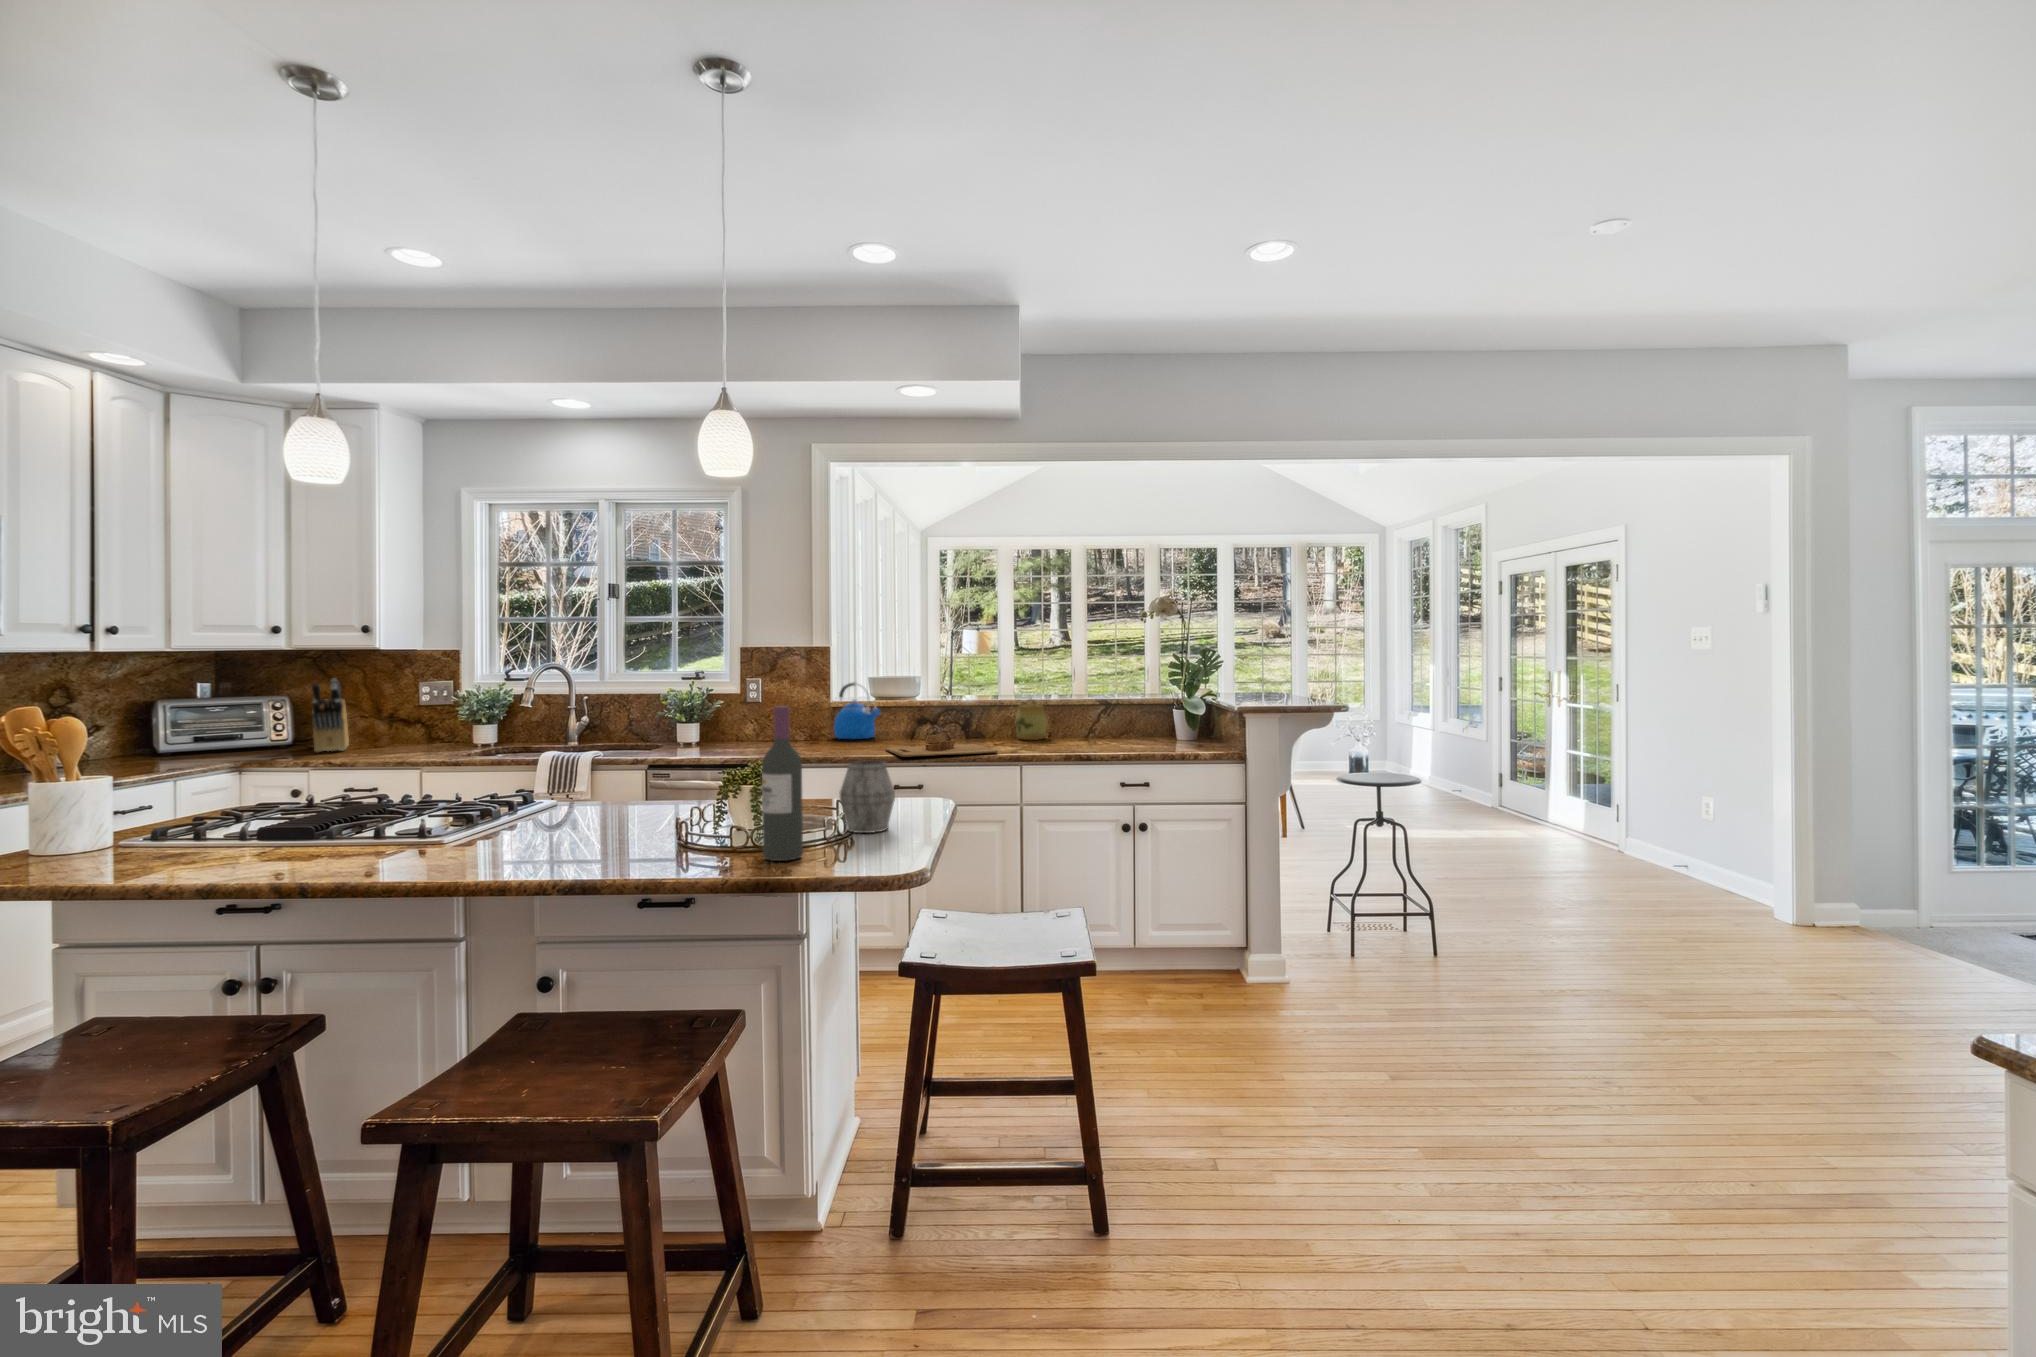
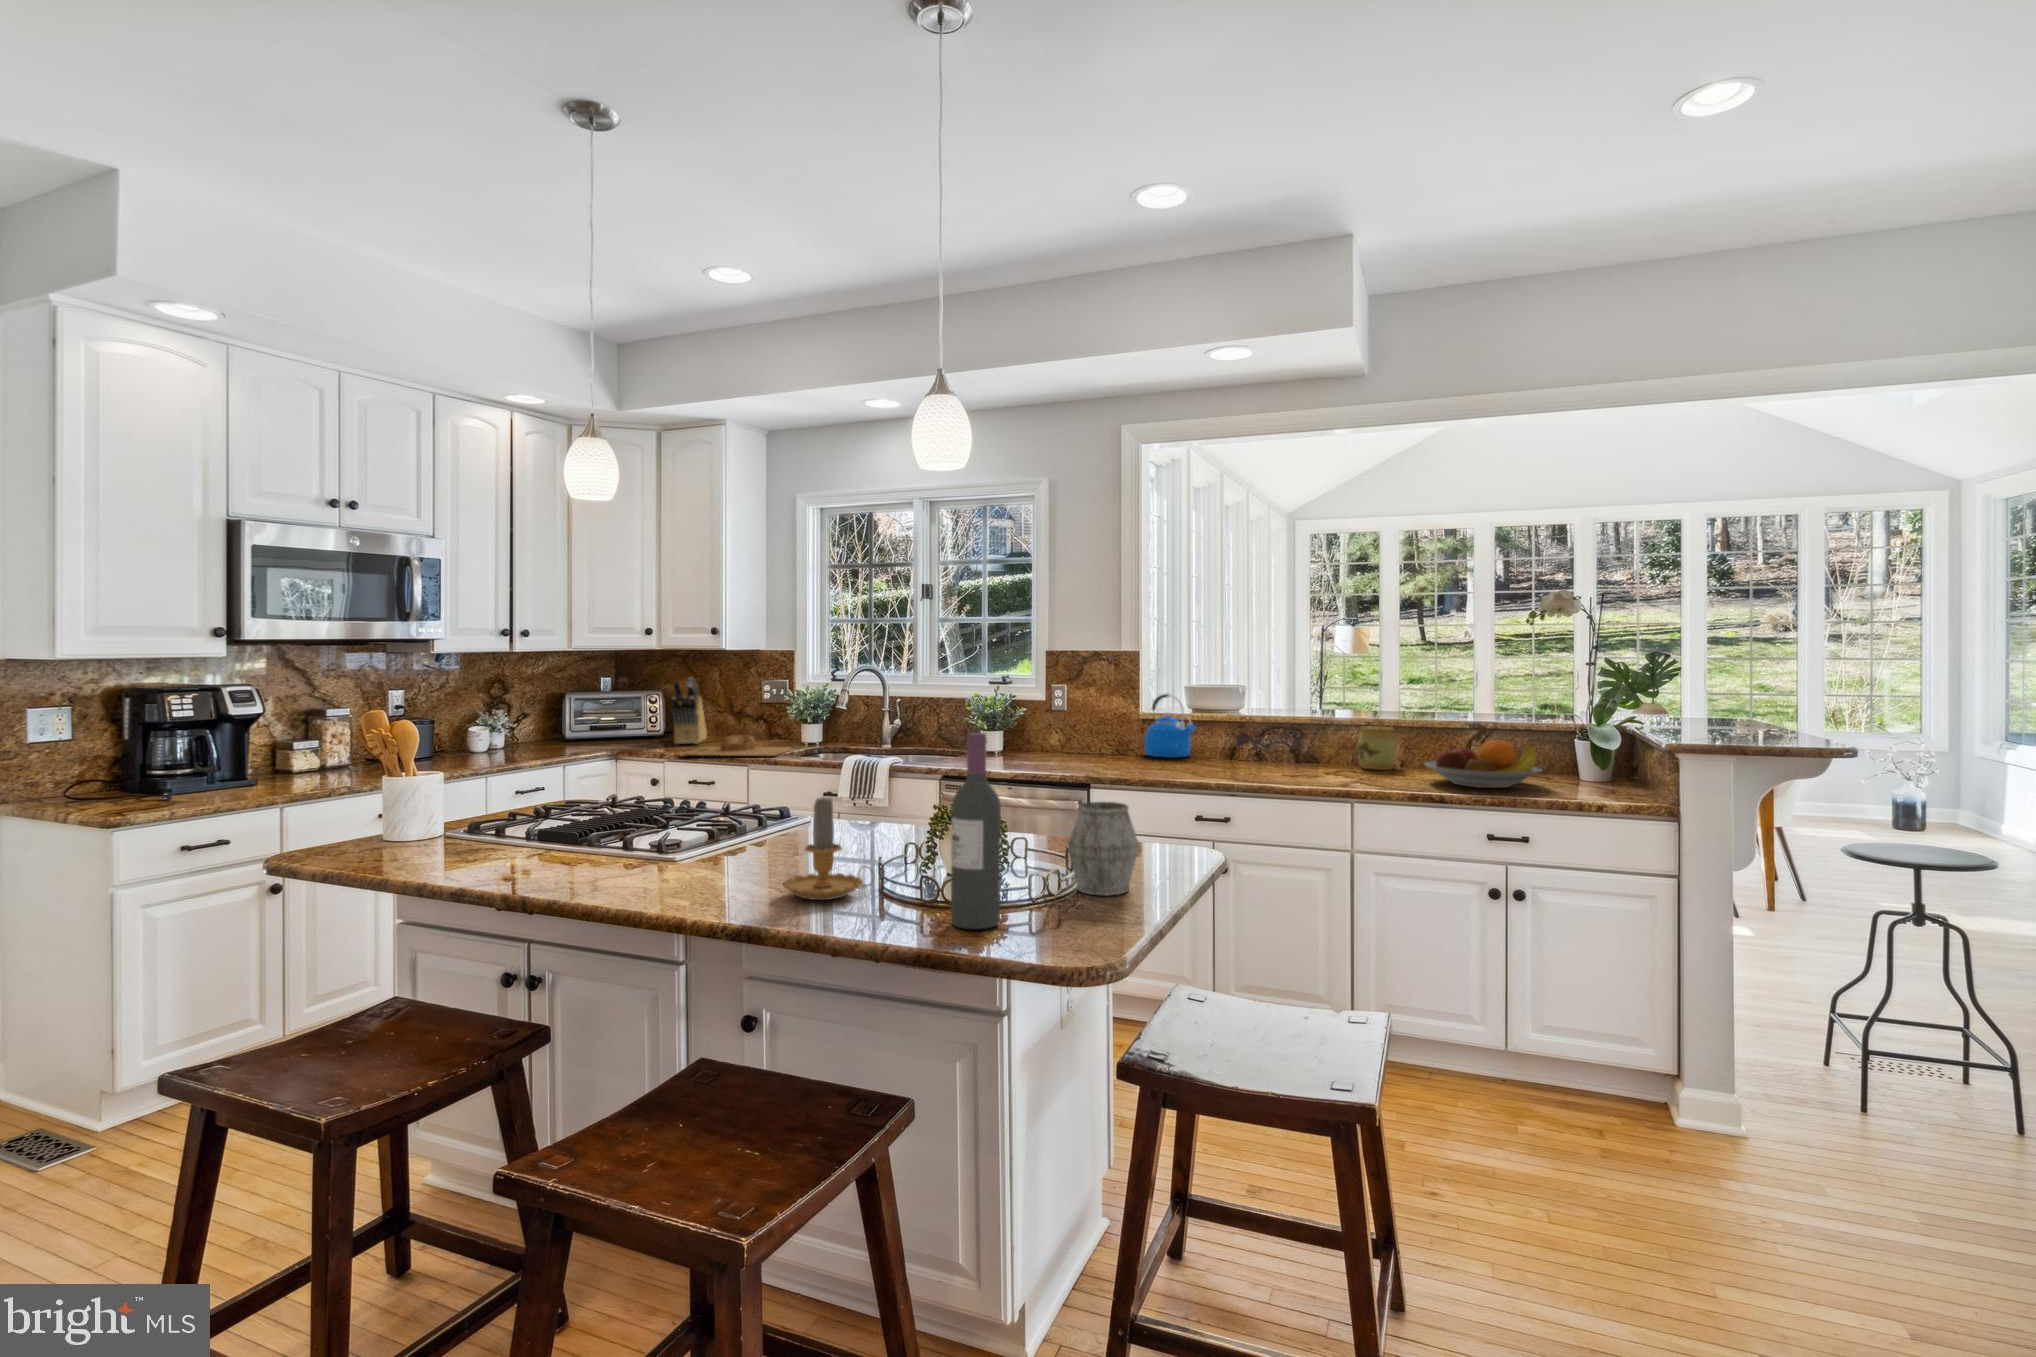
fruit bowl: none [1069,710,1153,748] -> present [1425,740,1542,788]
cutting board: present [886,733,998,757] -> present [683,735,791,756]
candle: none [598,764,685,855] -> present [783,797,875,900]

